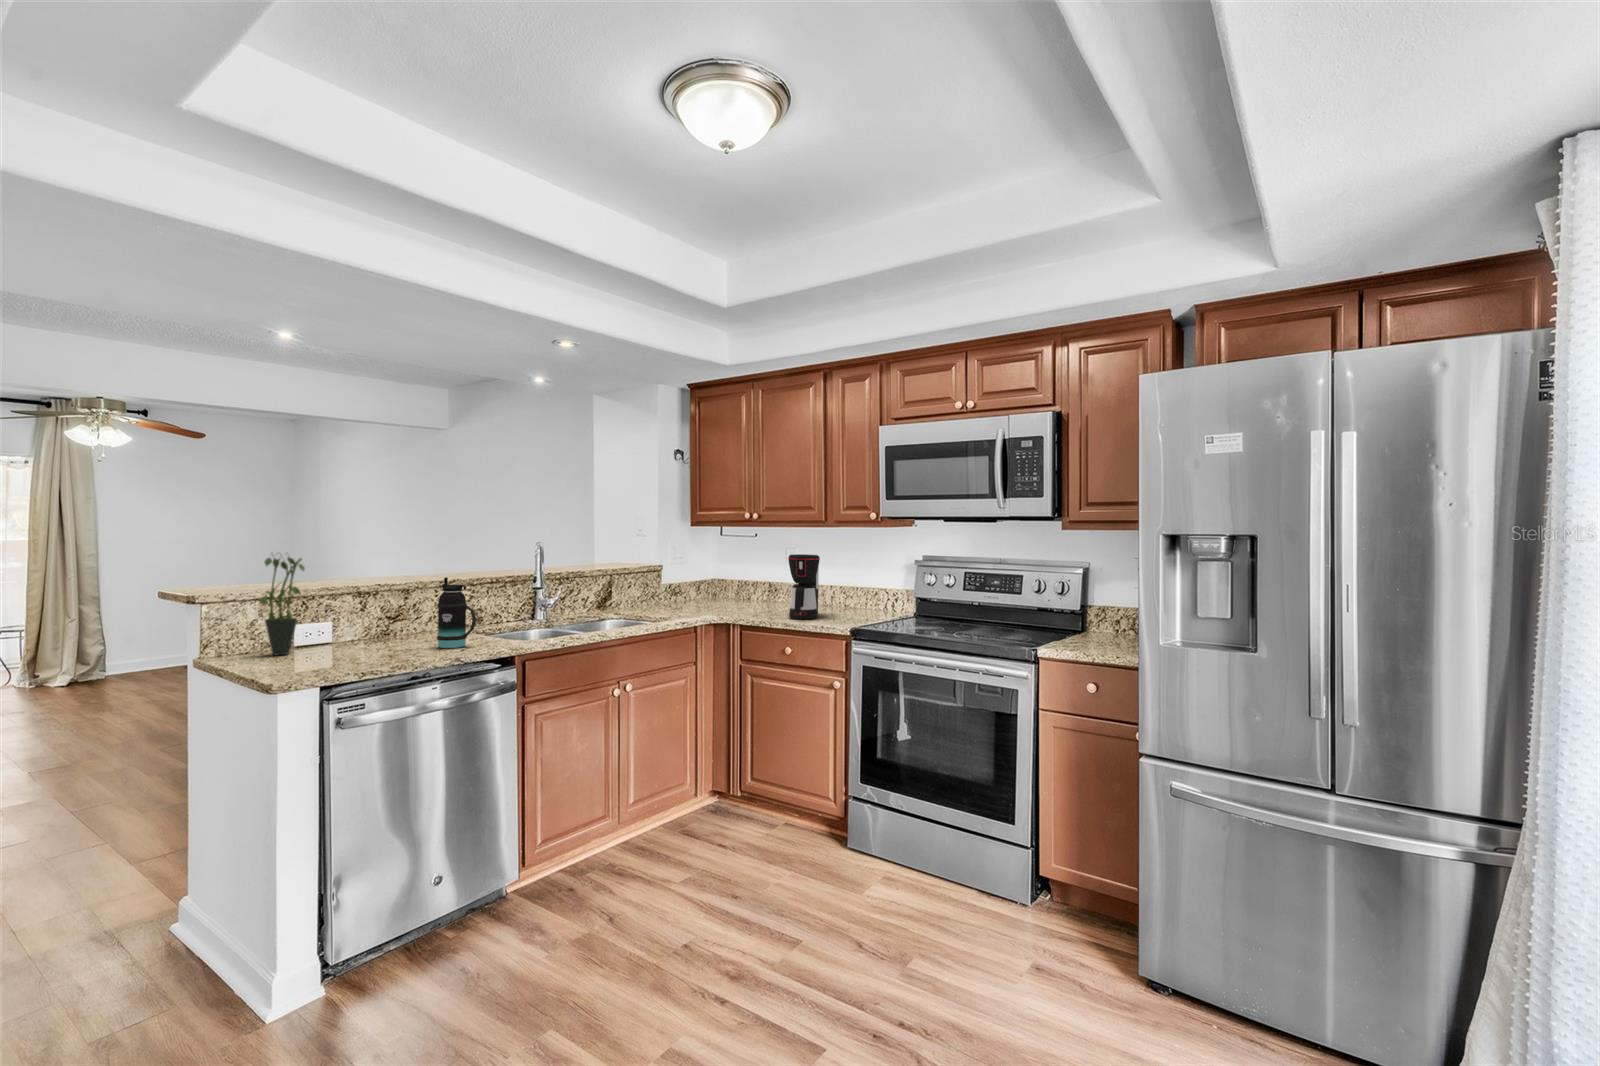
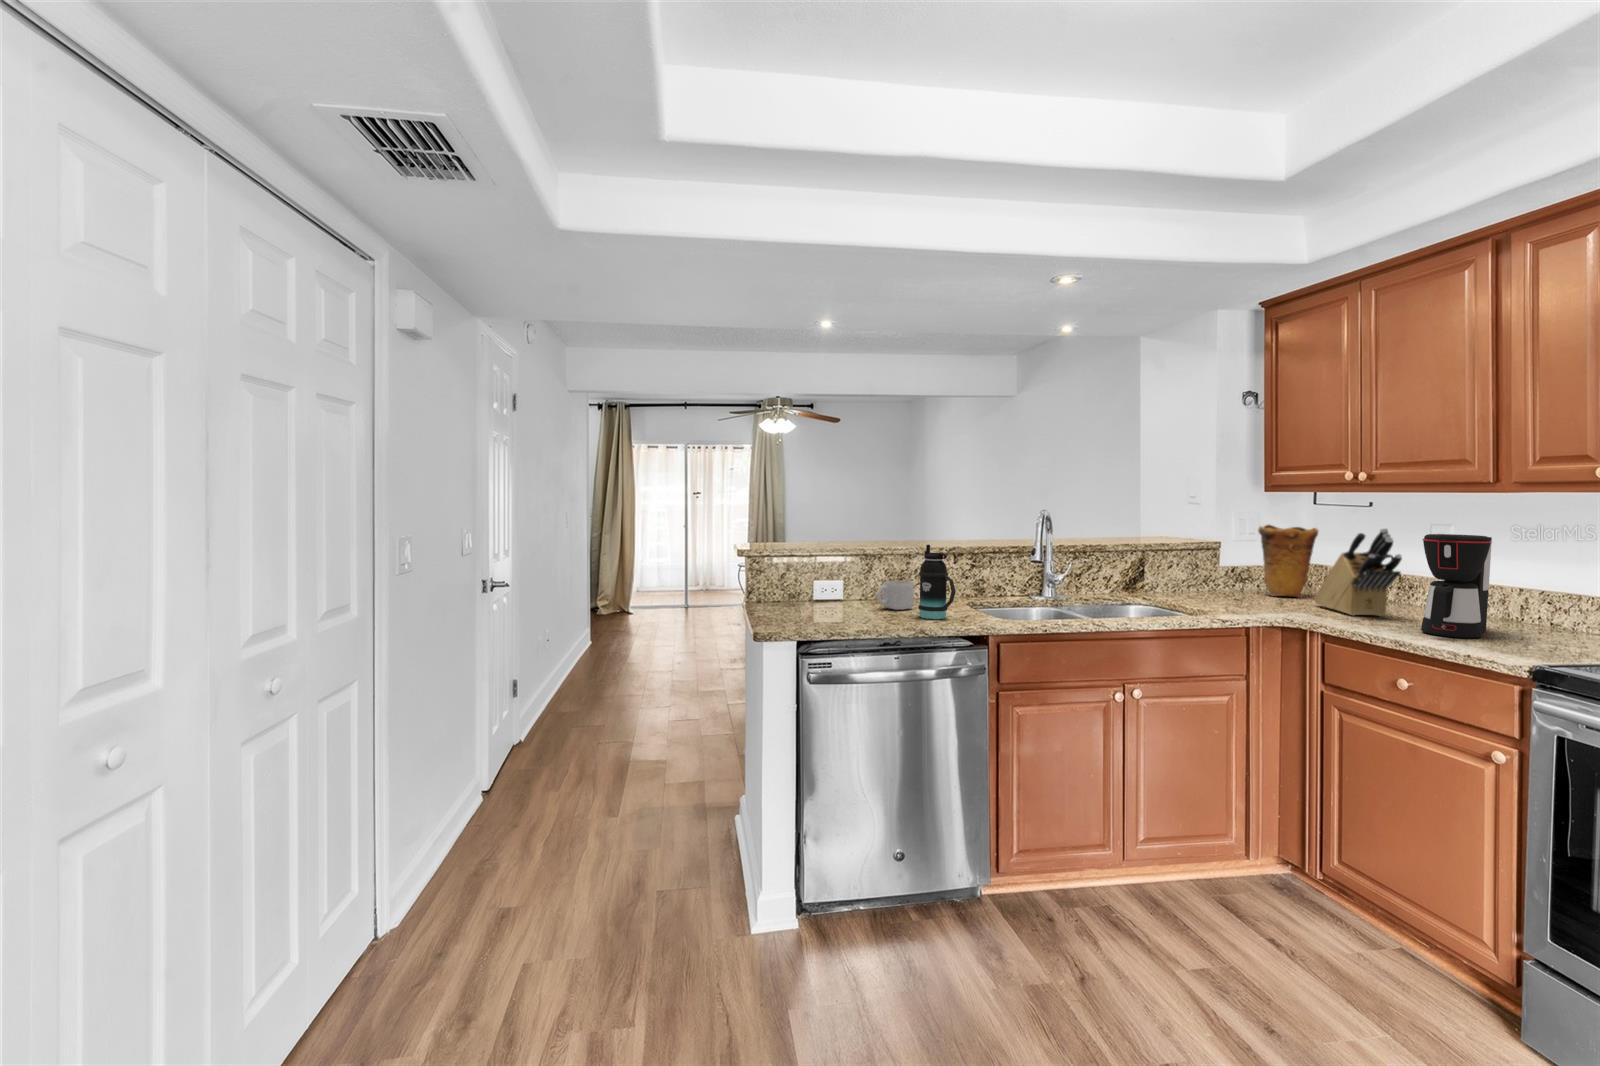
vase: none [687,549,724,604] -> present [1258,525,1318,597]
knife block: none [726,551,776,612] -> present [1314,528,1402,616]
potted plant: present [260,553,305,655] -> none [778,515,818,608]
mug: none [385,615,423,644] -> present [877,580,914,610]

